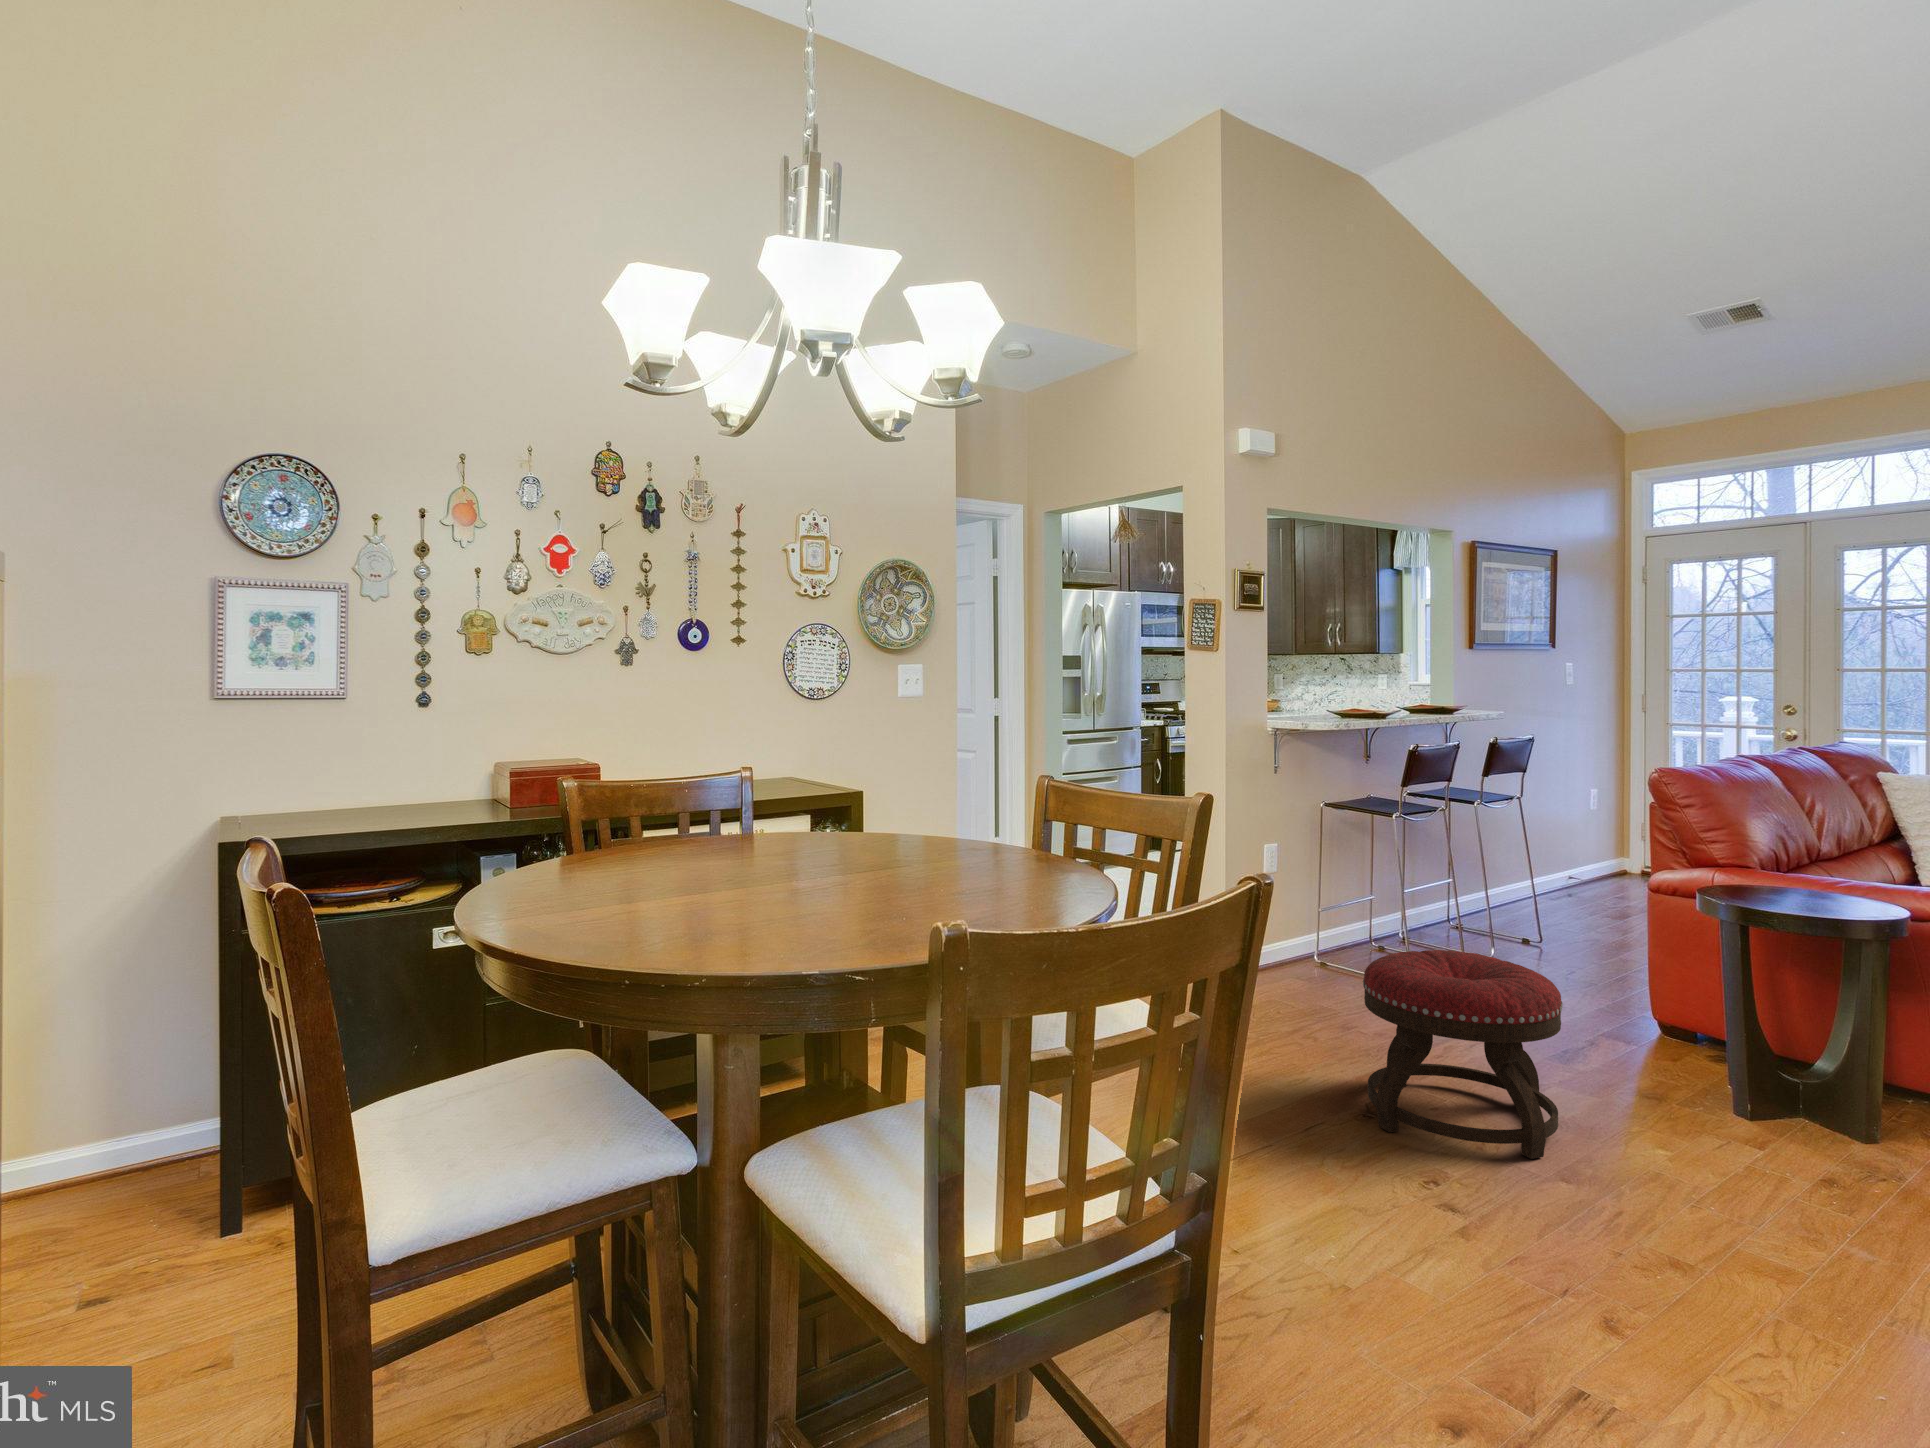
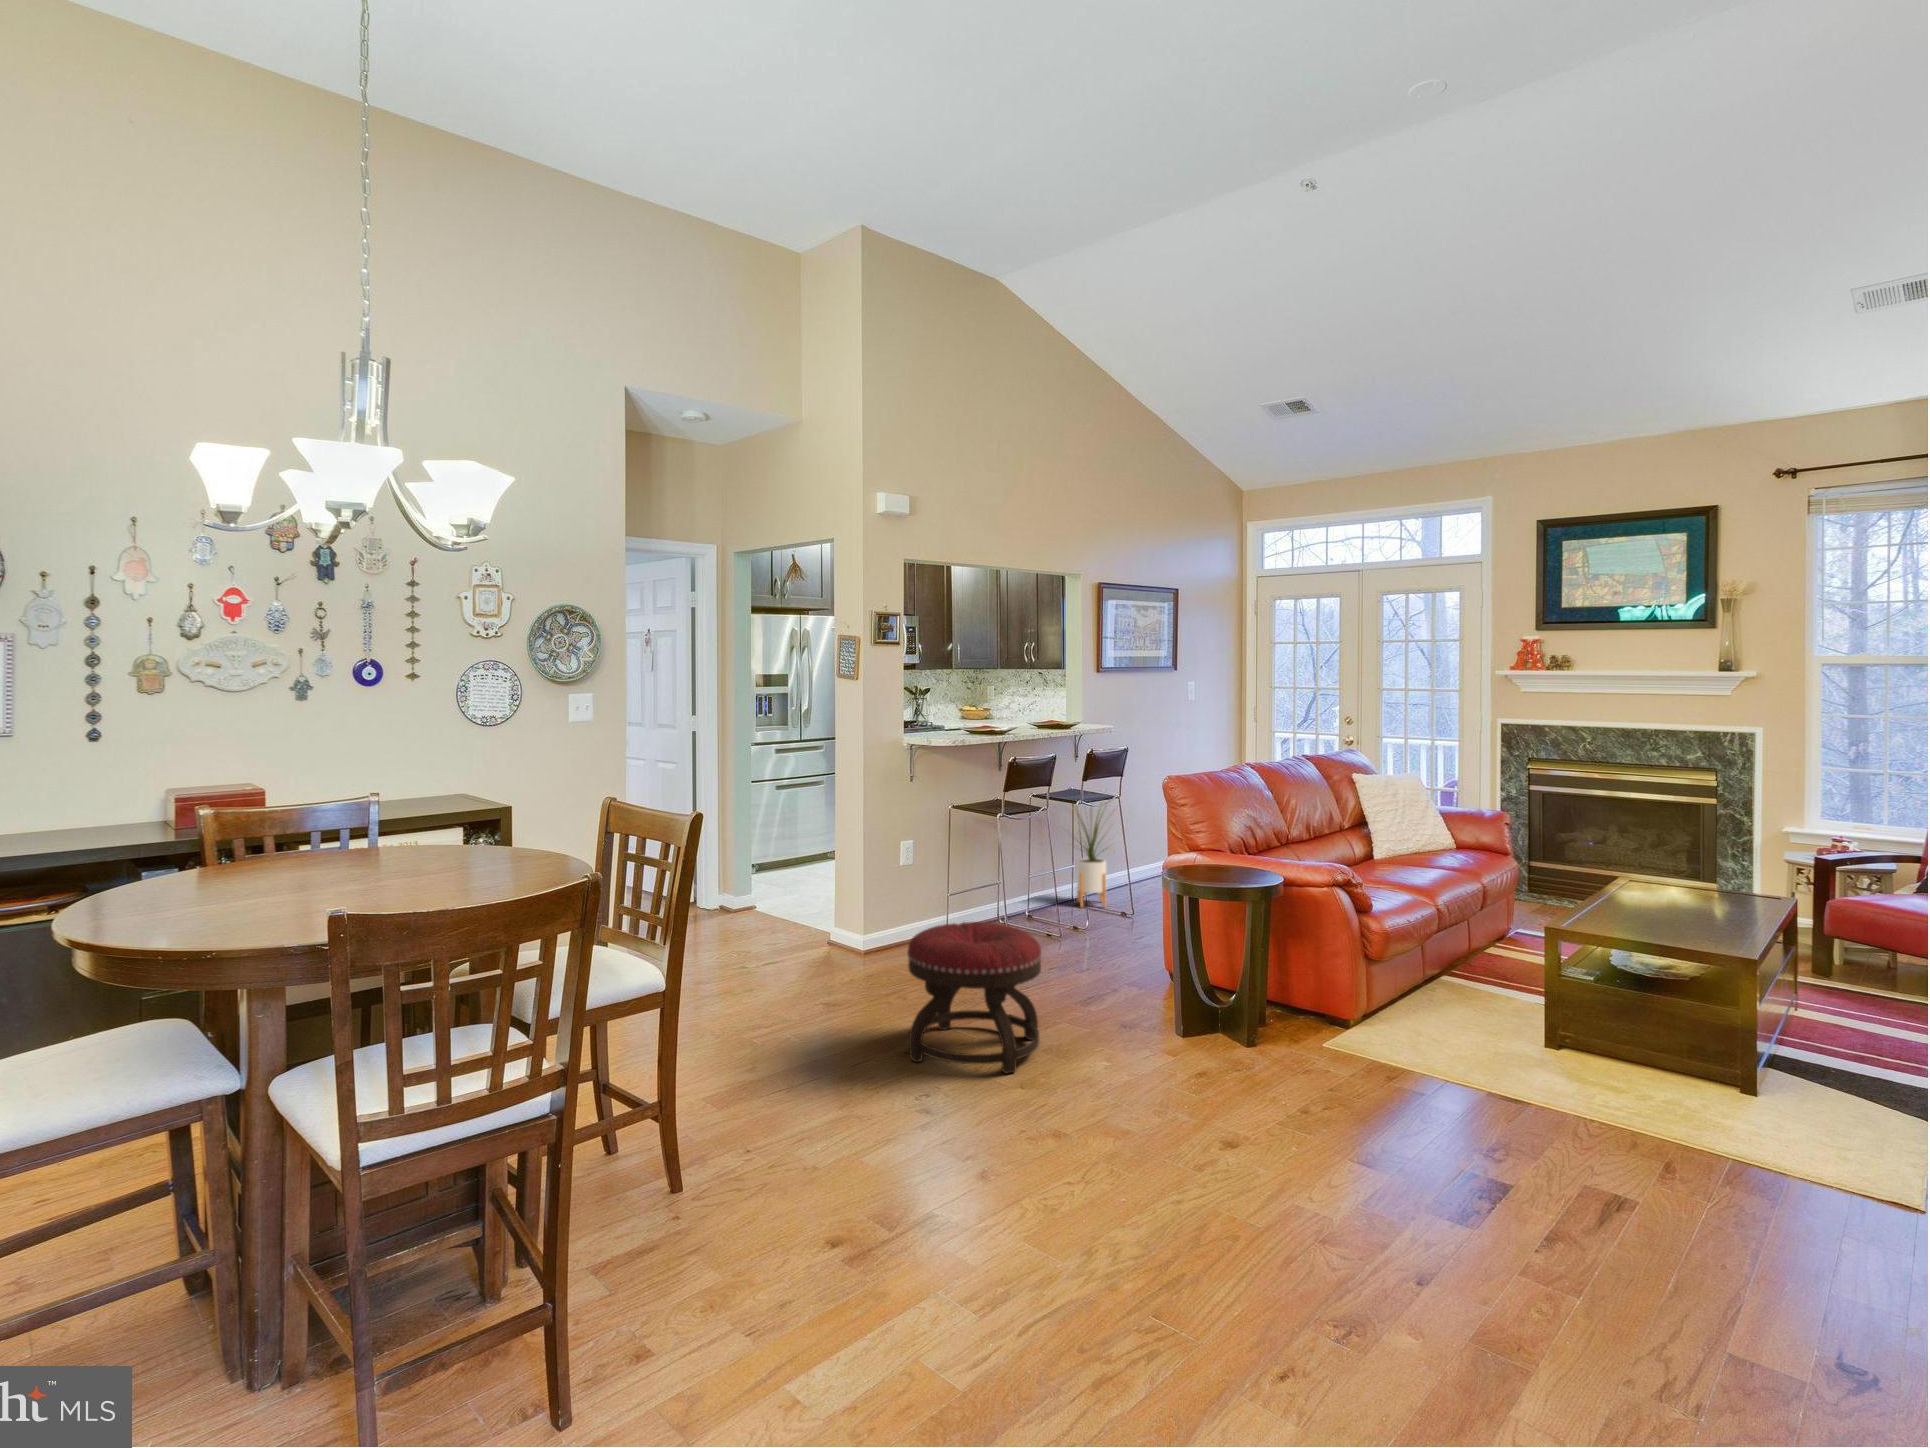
house plant: none [1440,786,1525,933] -> present [1072,801,1107,907]

